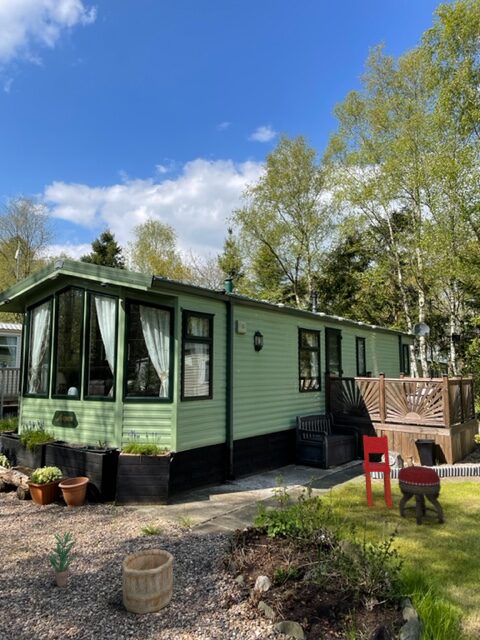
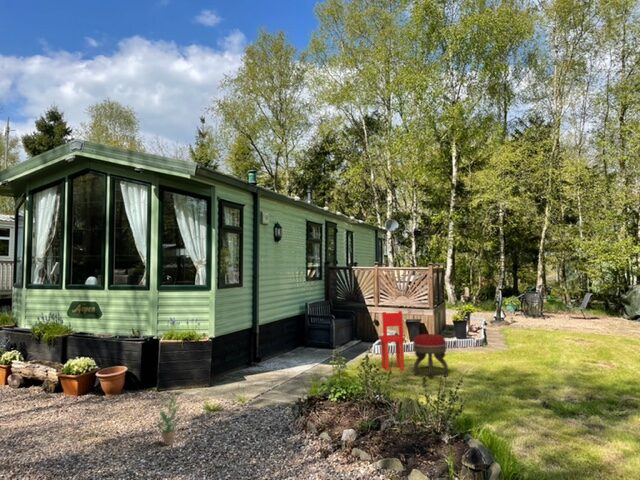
wooden bucket: present [121,549,174,614] -> none [237,403,280,451]

